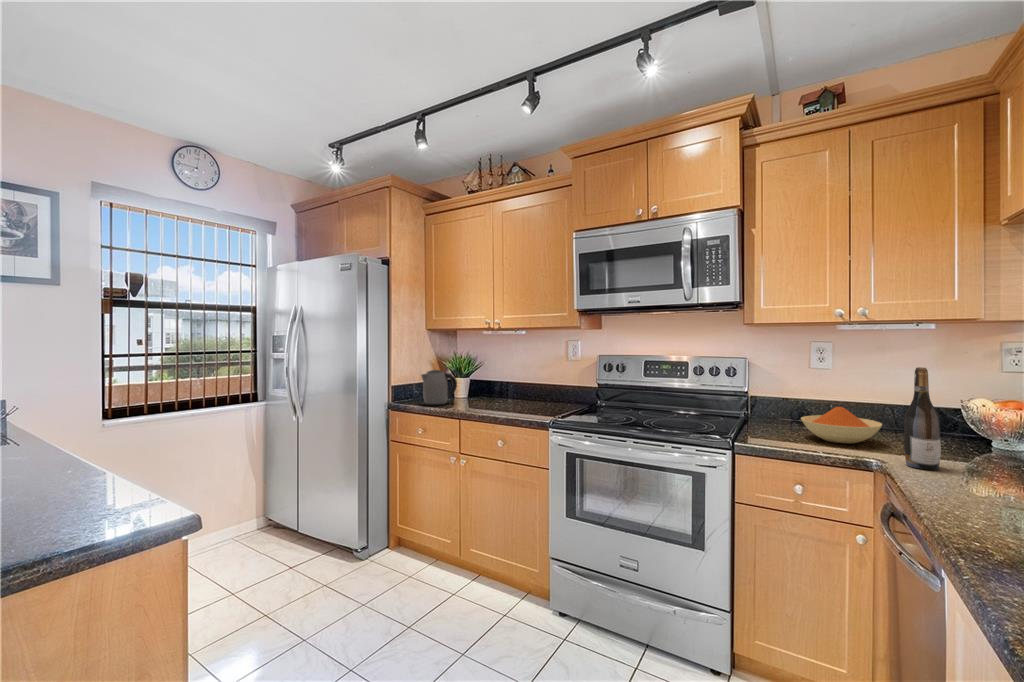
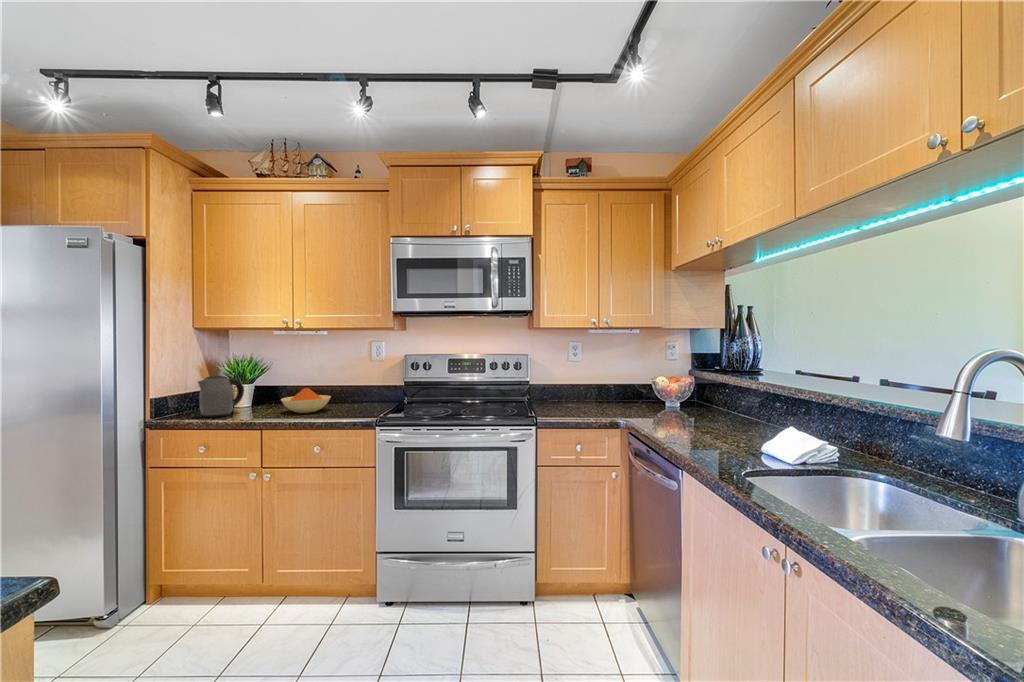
wine bottle: present [904,367,941,470] -> none [639,358,658,423]
bowl: present [801,407,882,443] -> present [281,388,331,413]

